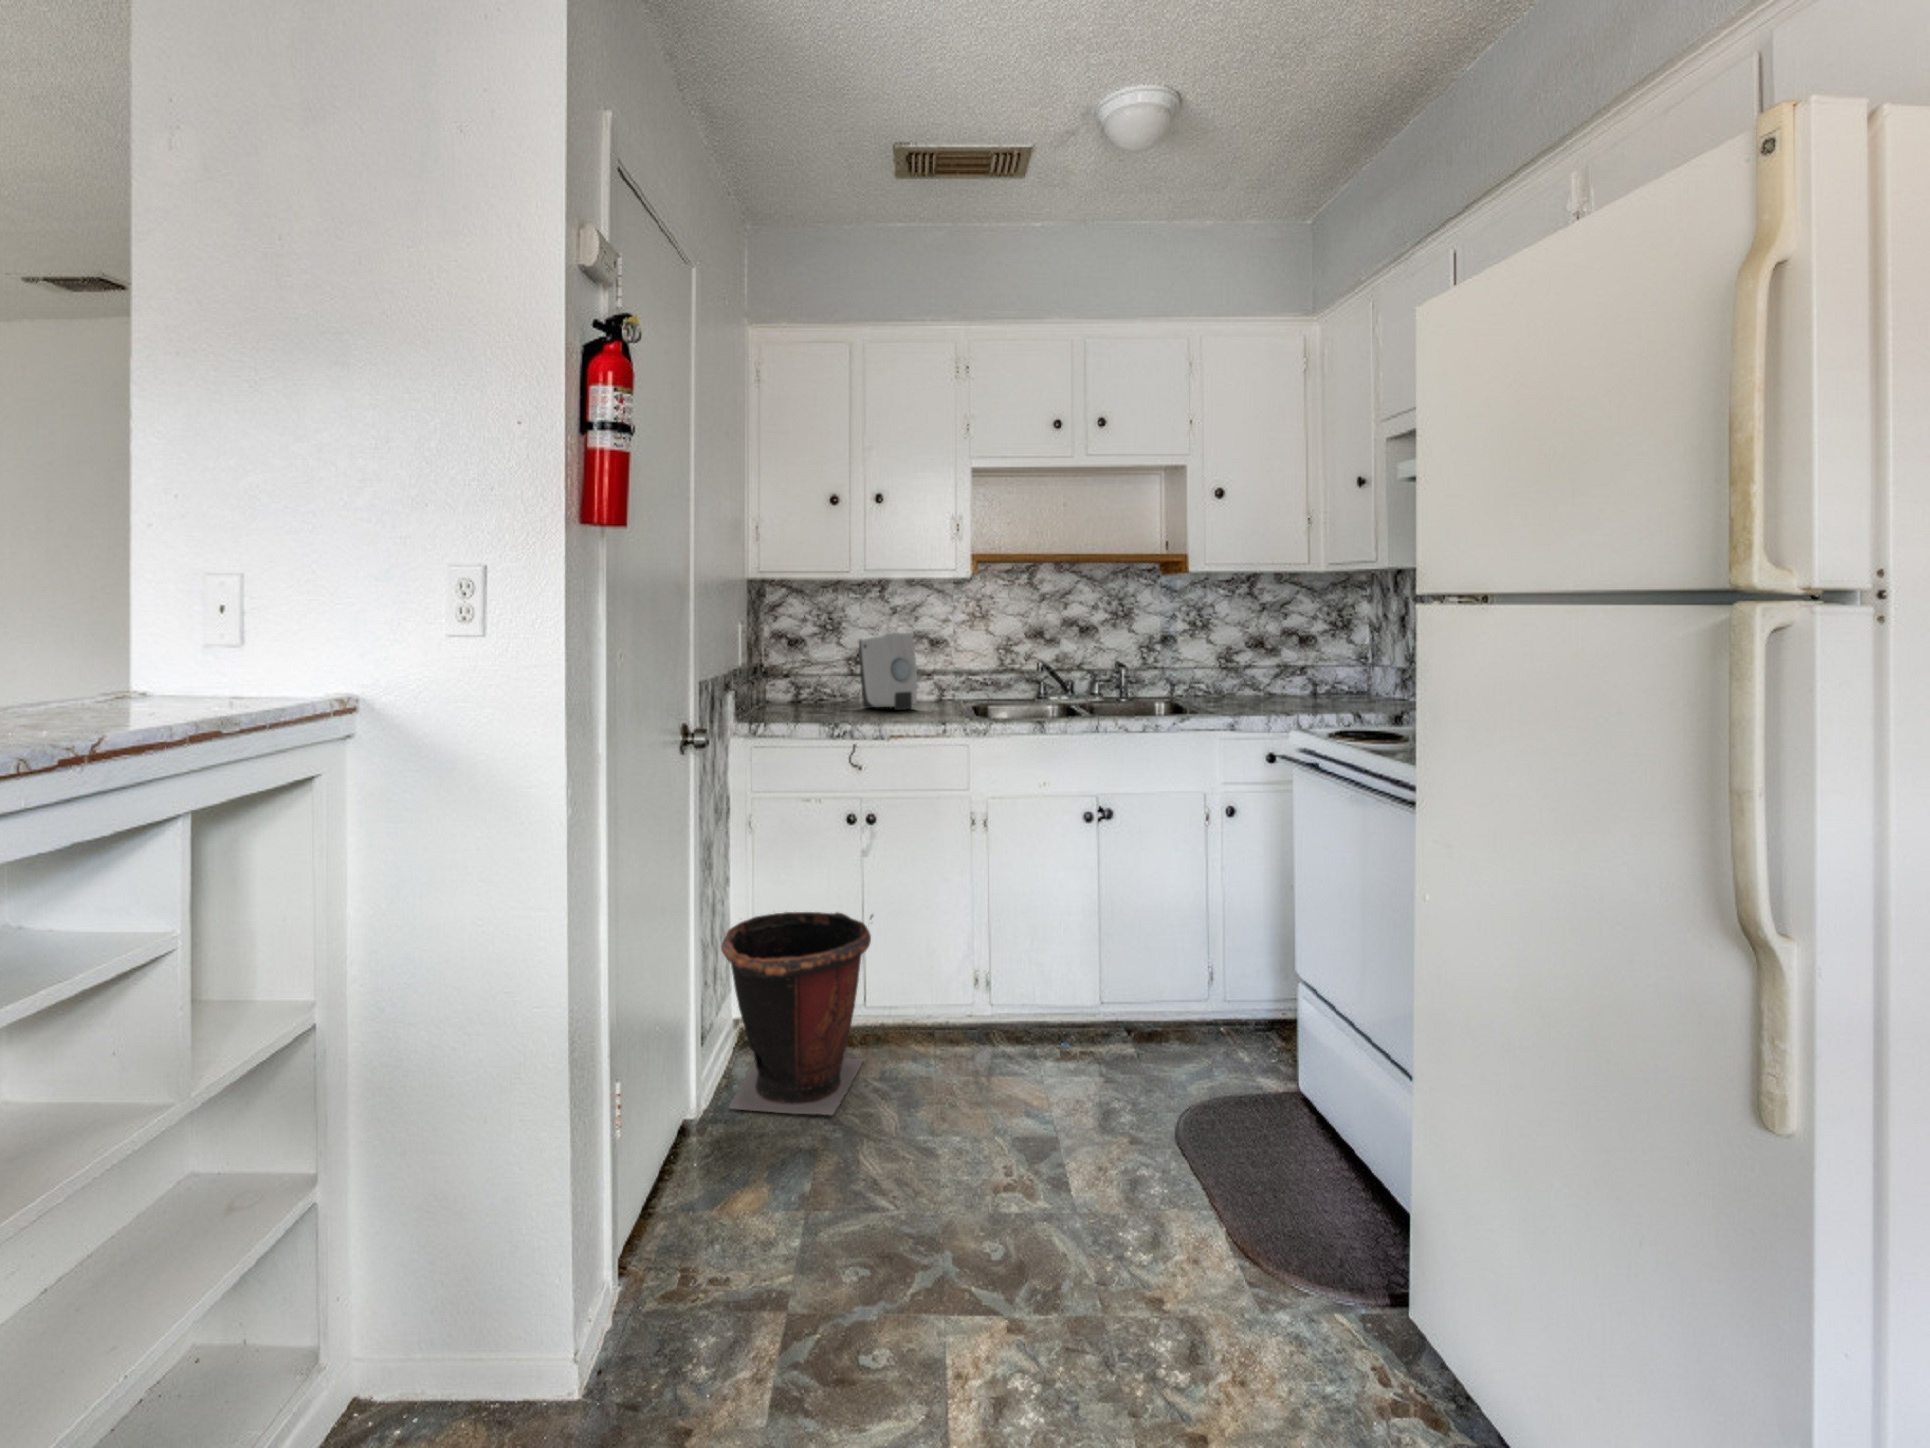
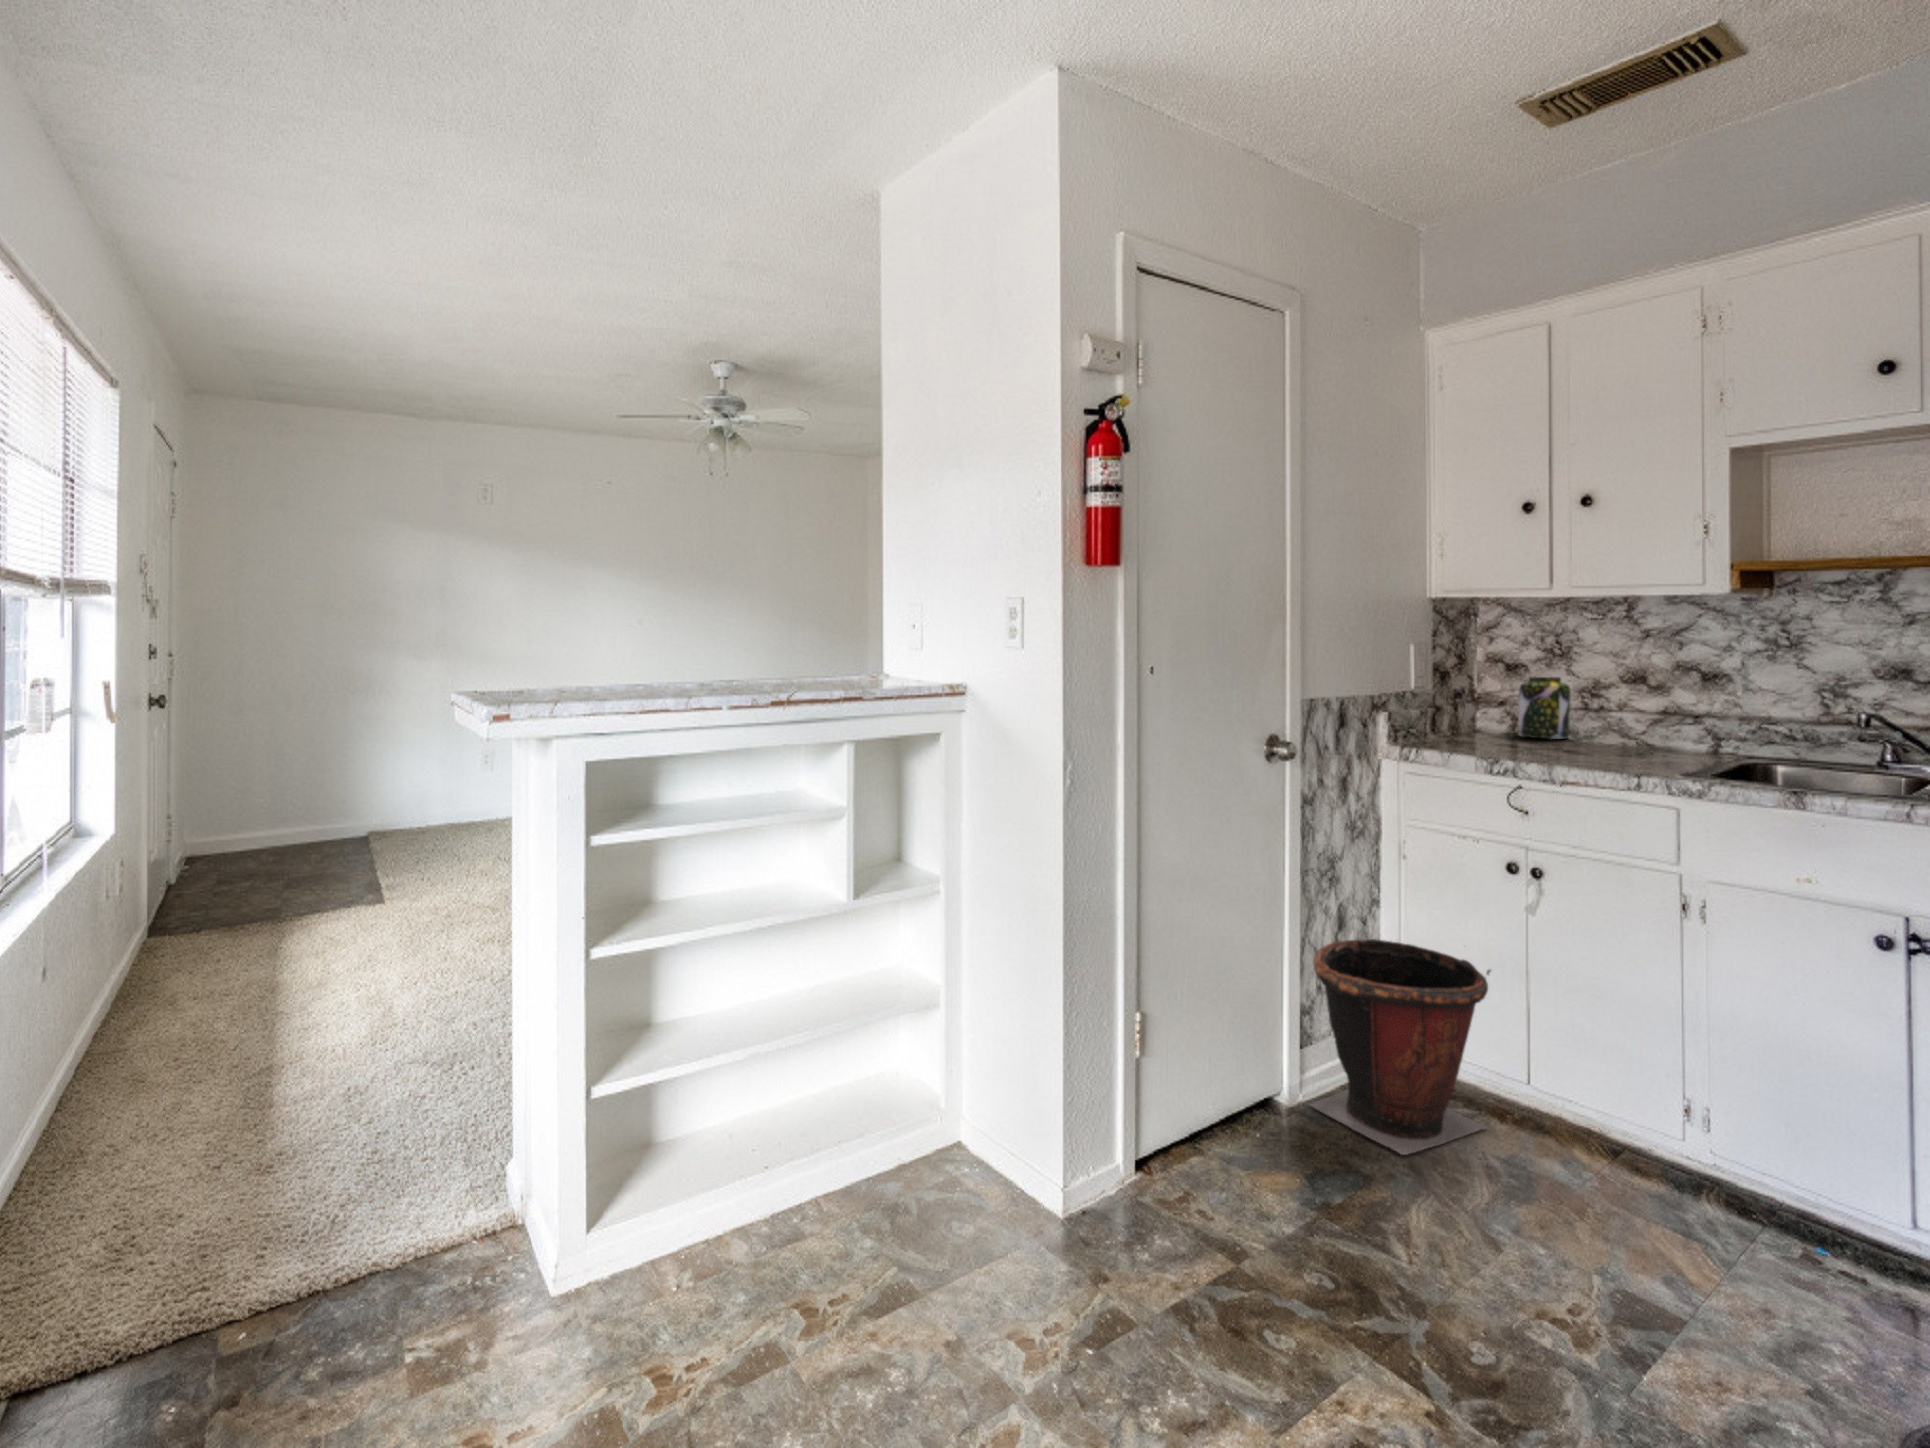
soap dispenser: present [859,633,917,710] -> none [1573,664,1648,755]
jar: none [806,648,844,702] -> present [1517,677,1571,739]

